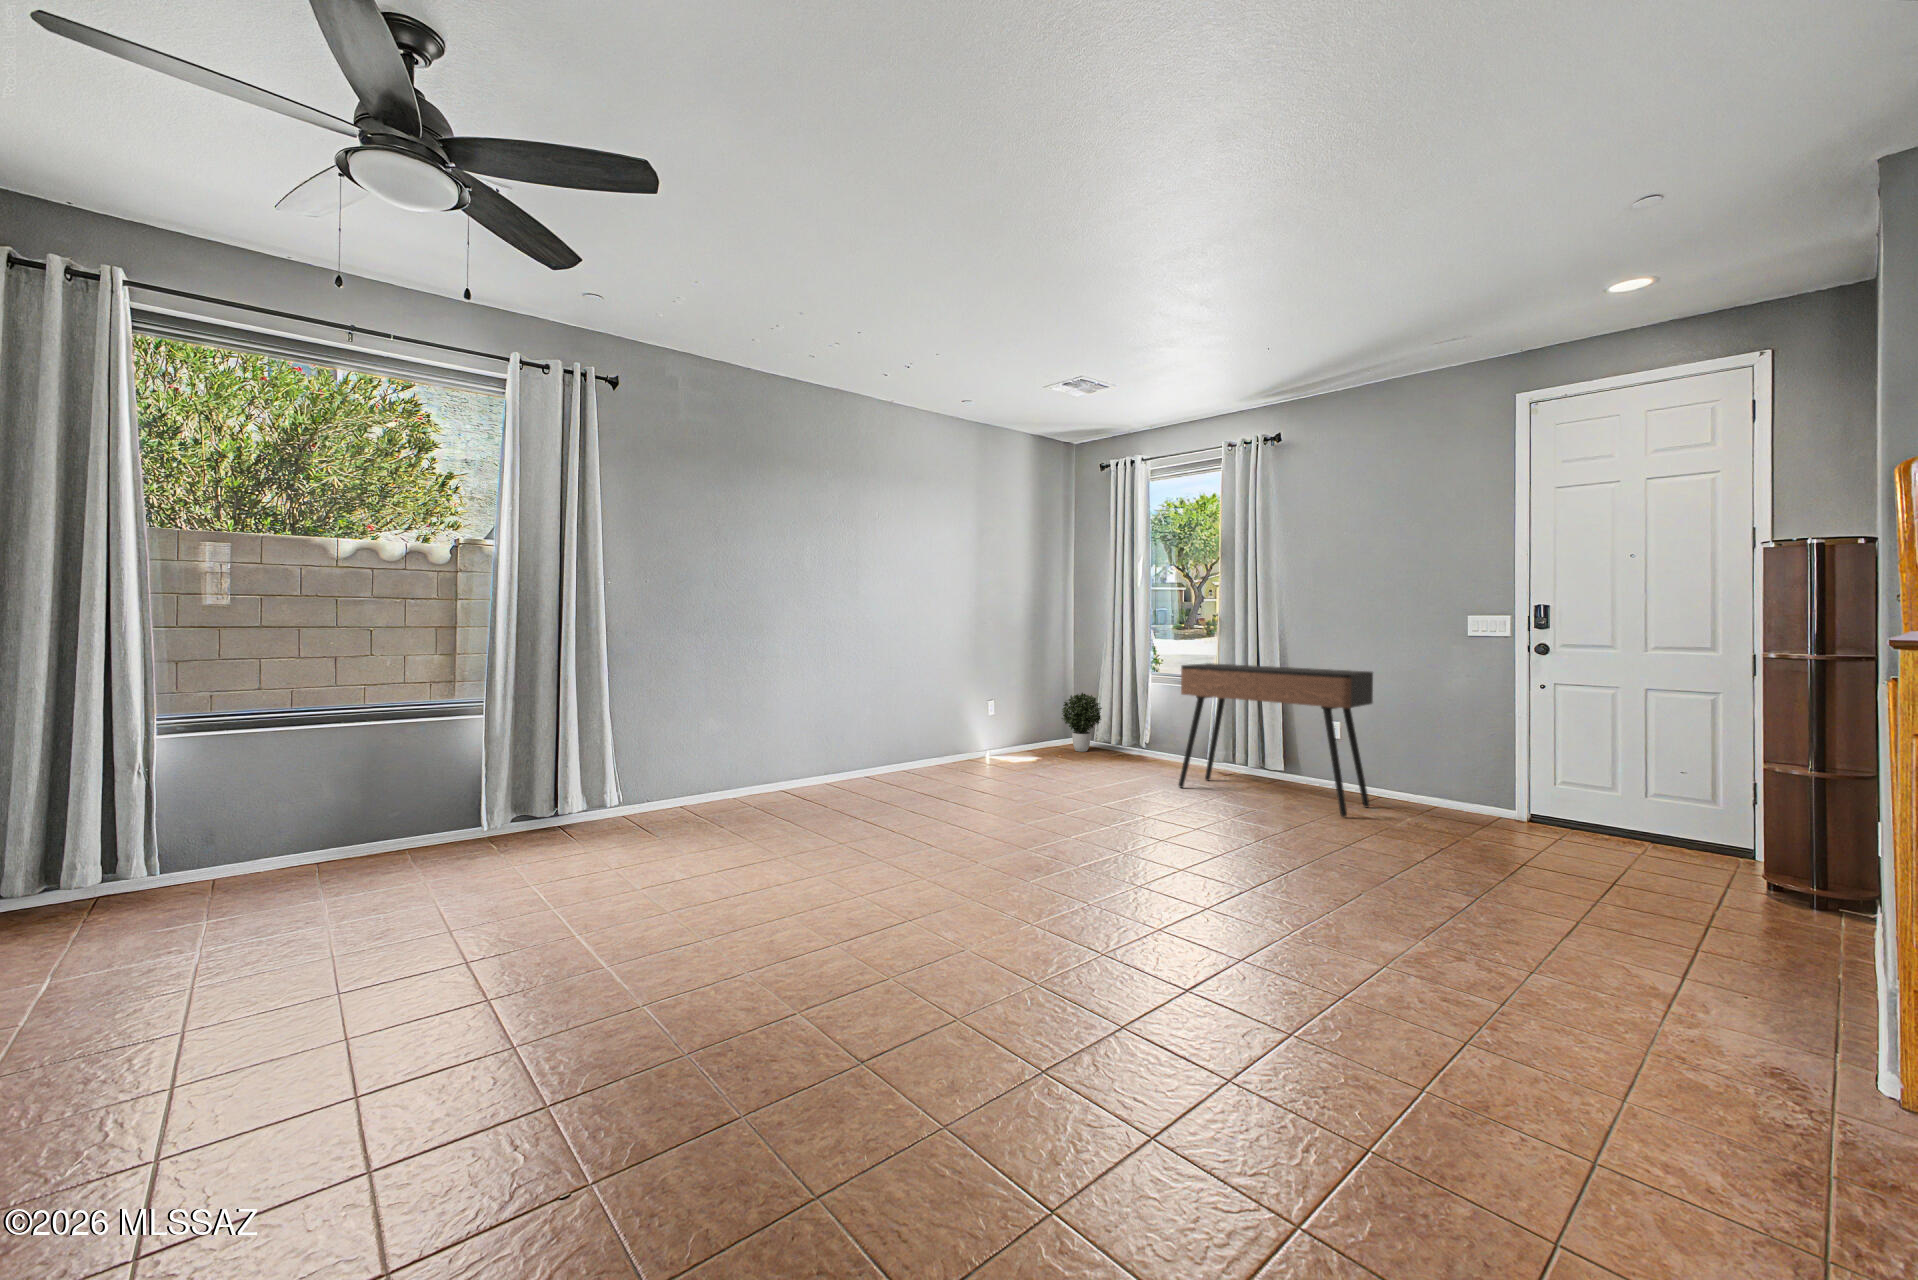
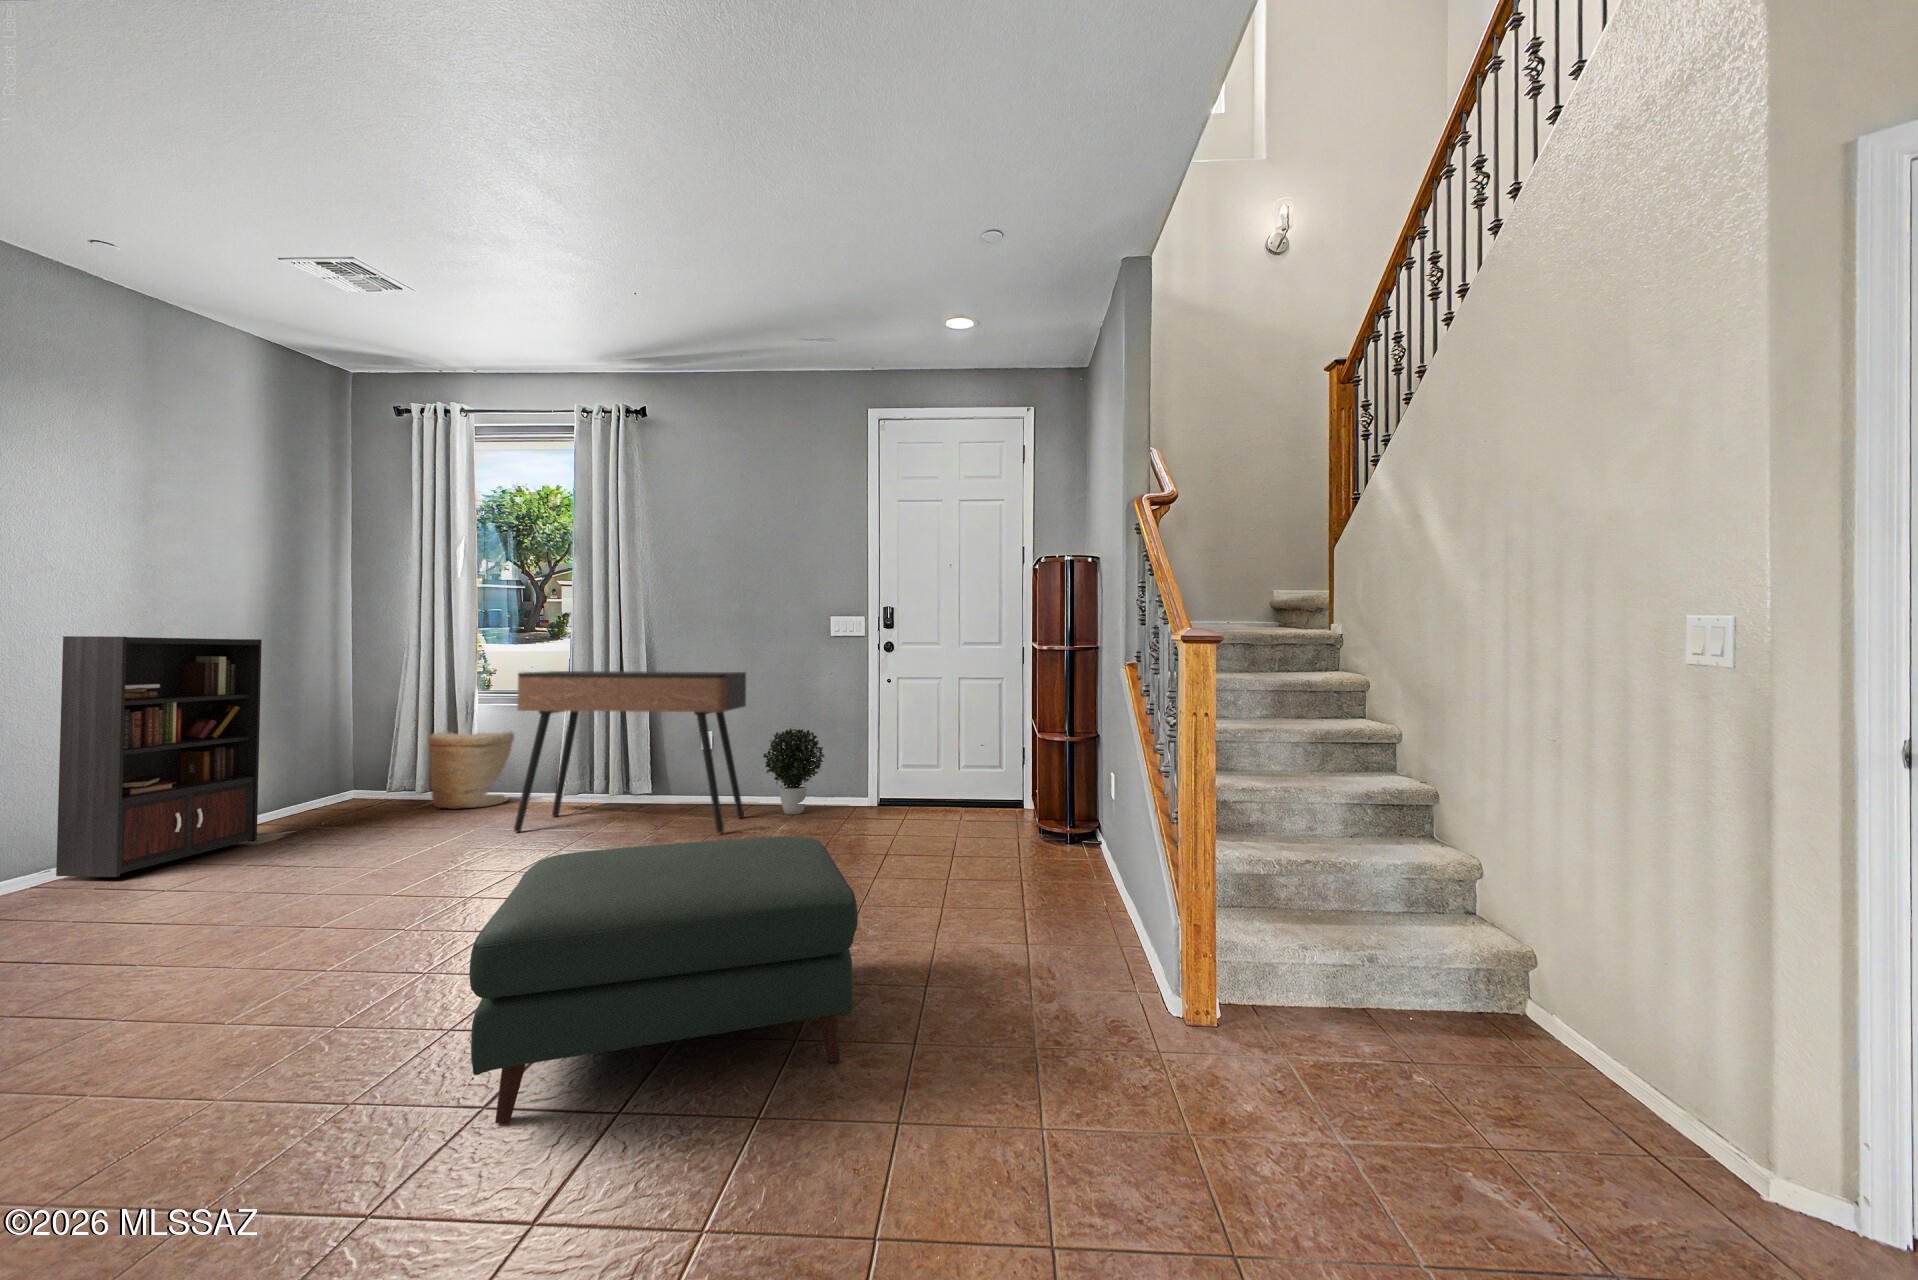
bookcase: none [952,637,1033,777] -> present [56,636,262,877]
potted plant: present [1061,693,1102,752] -> present [763,728,824,814]
woven basket: none [1120,704,1178,765] -> present [428,731,514,809]
ottoman: none [1166,804,1427,992] -> present [469,837,858,1124]

